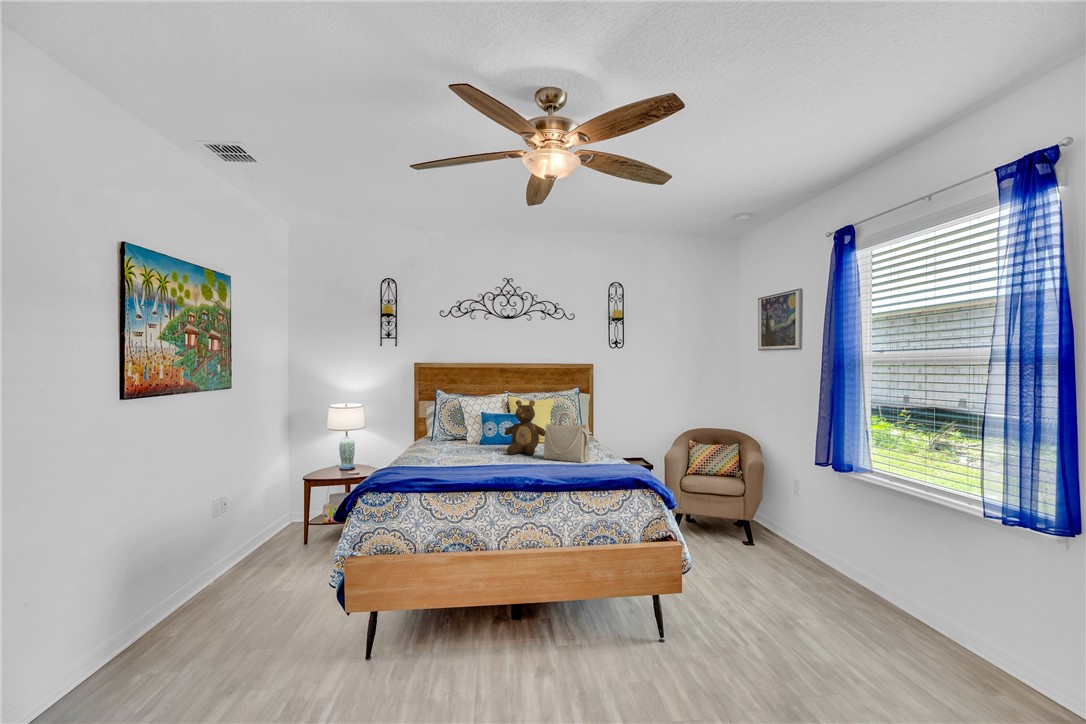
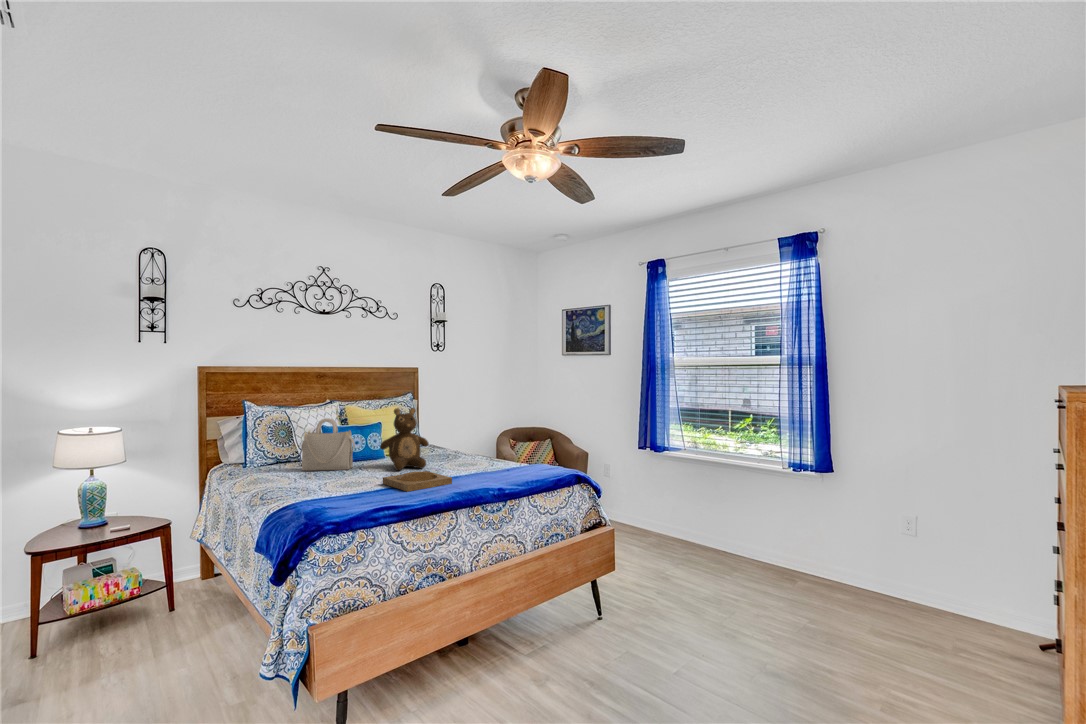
handbag: present [544,411,590,462] -> present [301,418,355,471]
tray: none [471,456,516,471] -> present [383,471,452,492]

